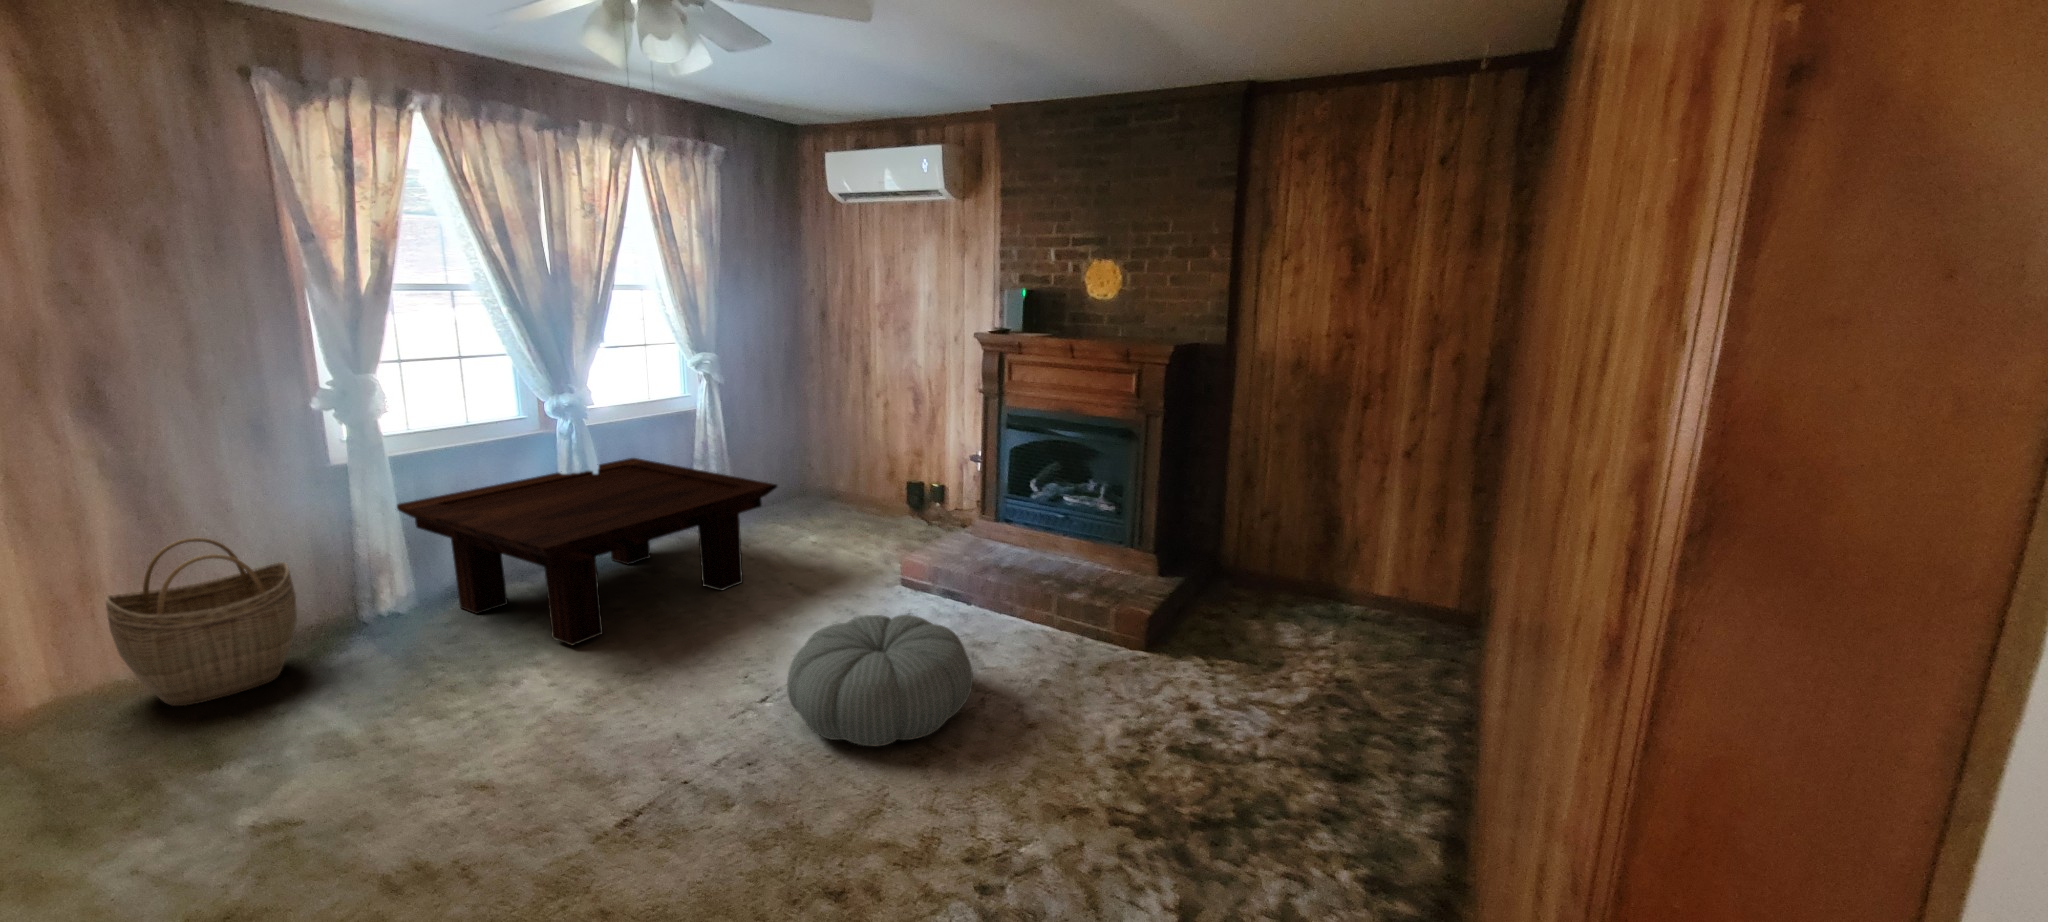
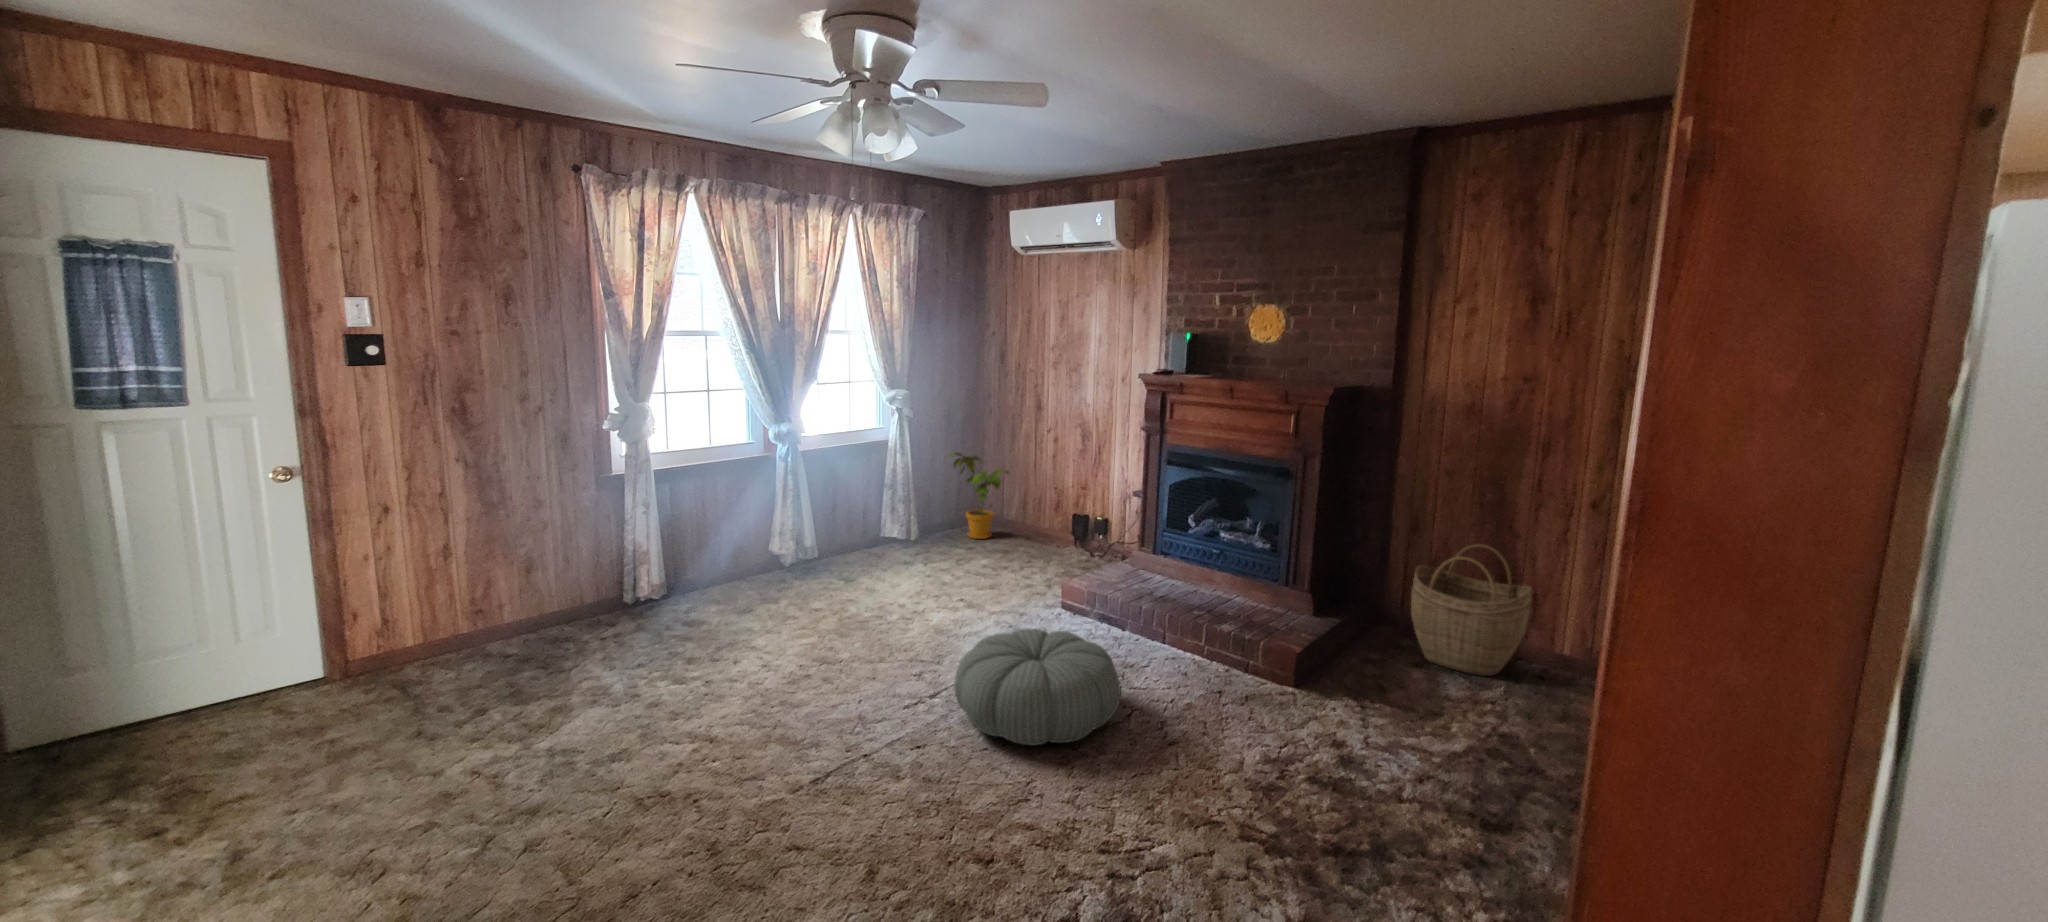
house plant: none [766,420,835,514] -> present [949,452,1009,539]
coffee table: present [397,458,777,645] -> none [652,481,956,637]
woven basket: present [105,538,297,706] -> present [1411,544,1532,676]

